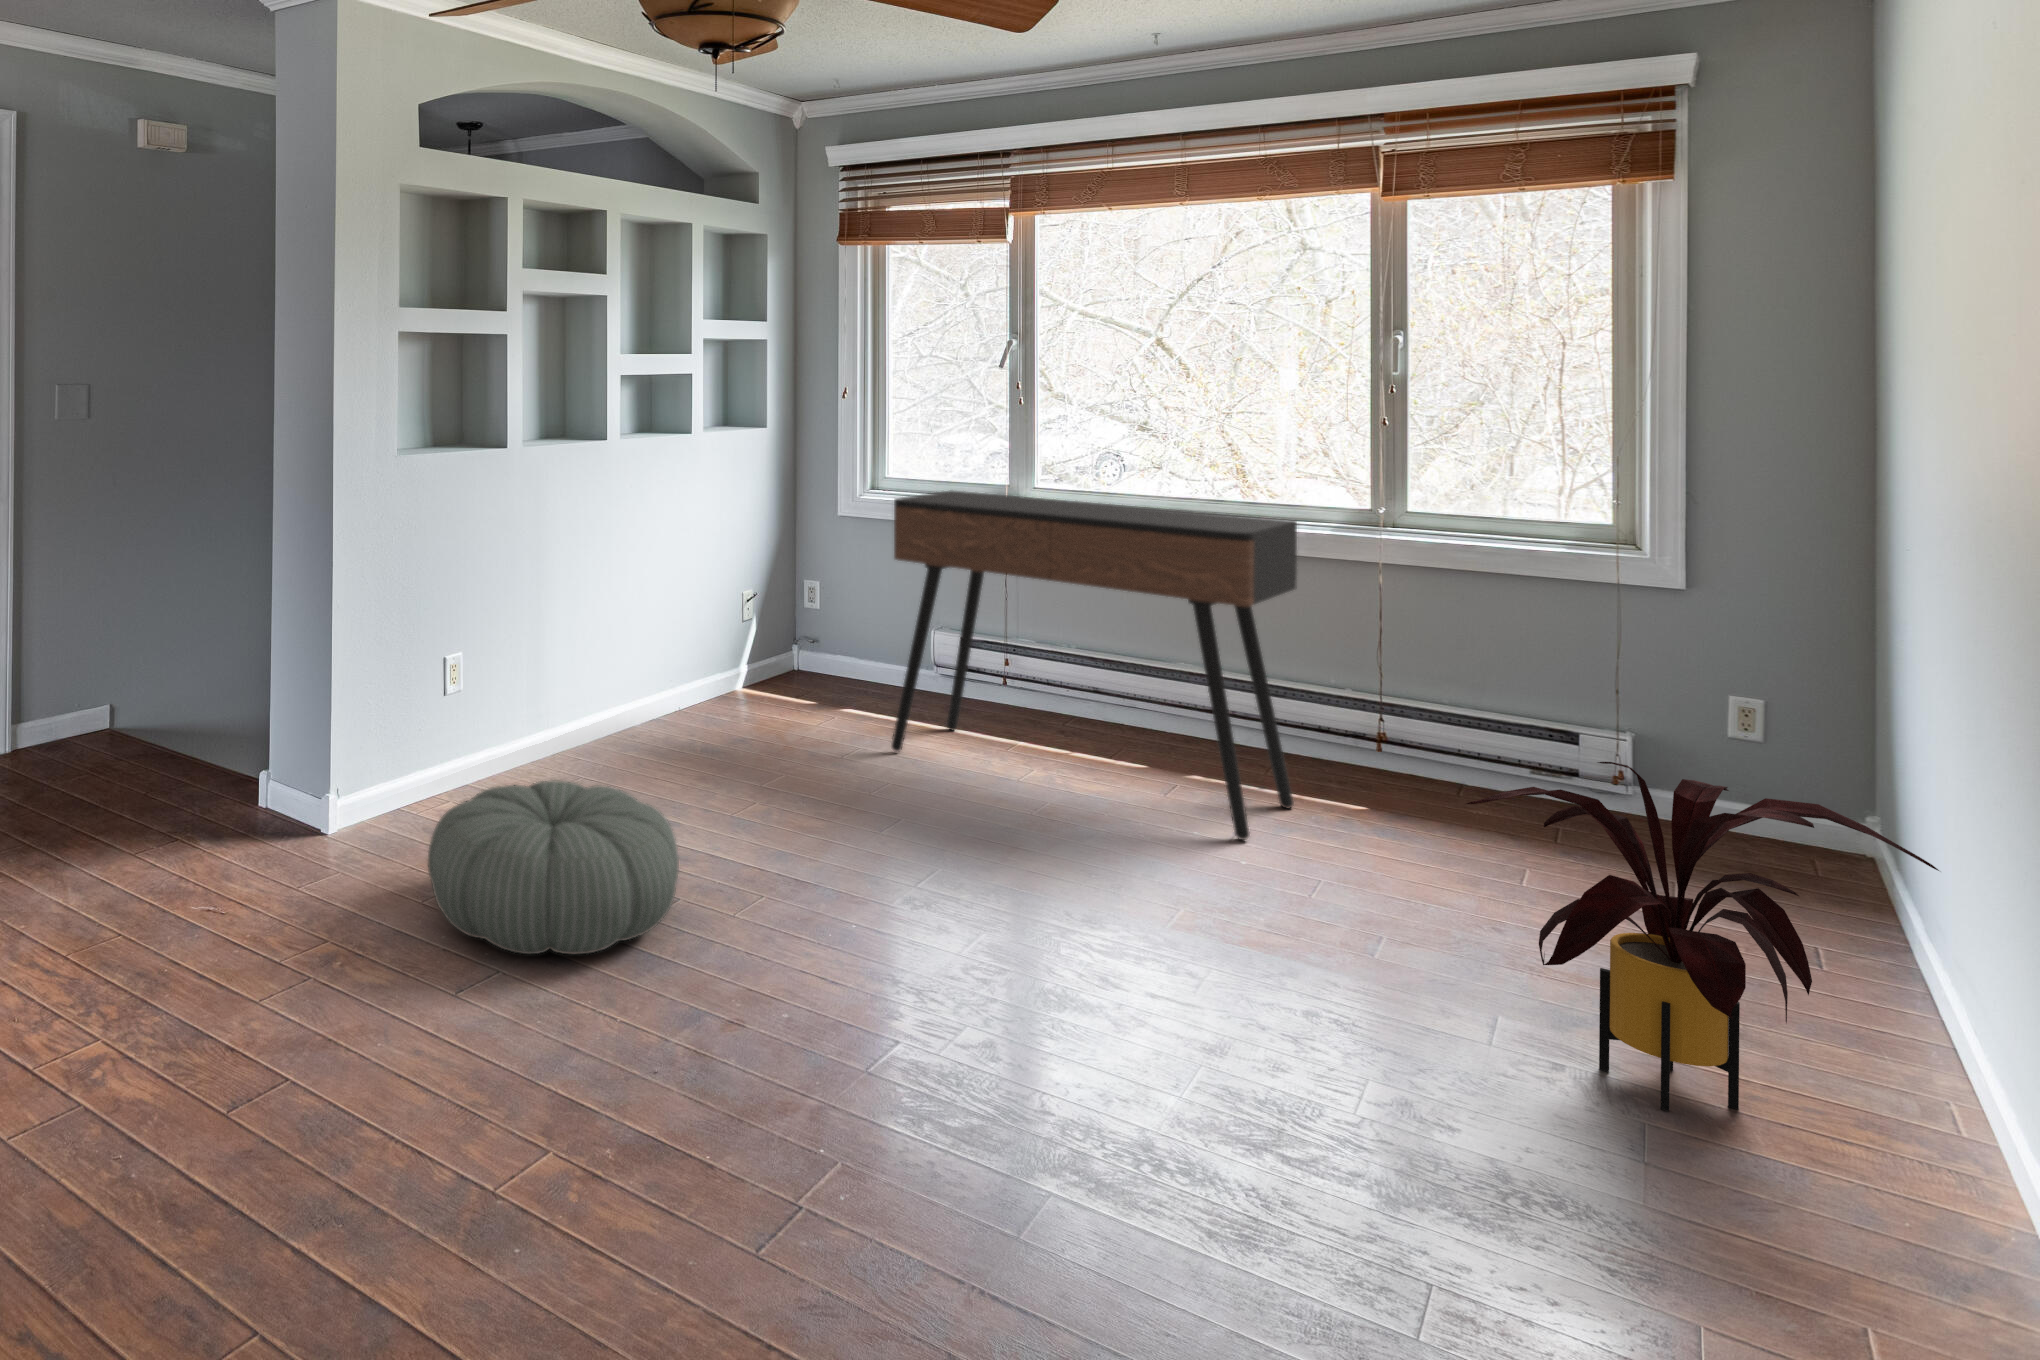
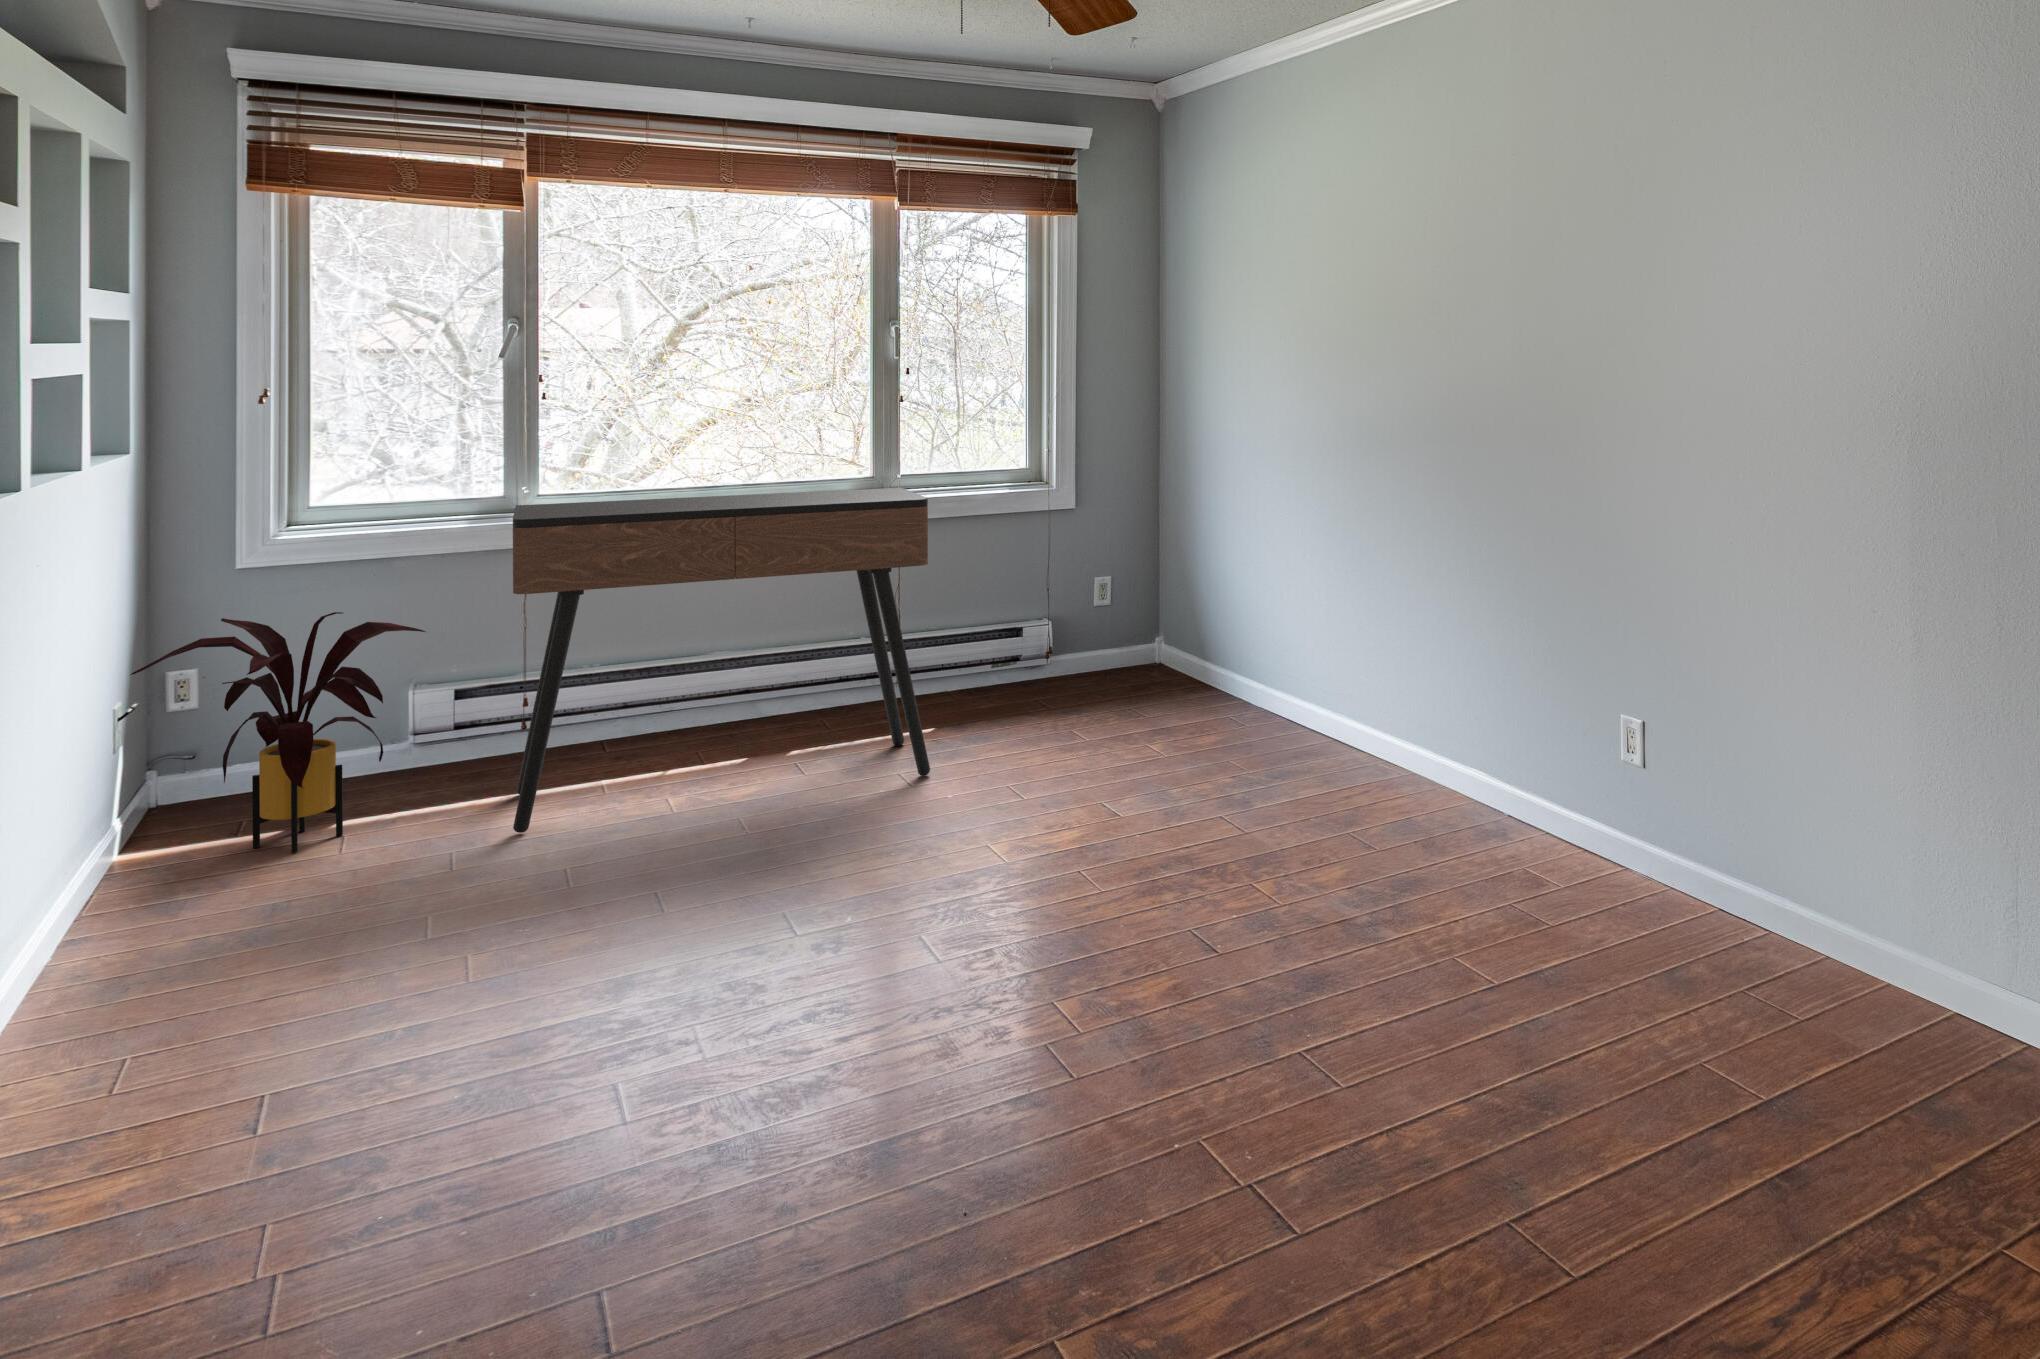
house plant: present [1466,762,1939,1111] -> present [131,612,425,853]
pouf: present [428,780,679,954] -> none [344,933,757,1221]

